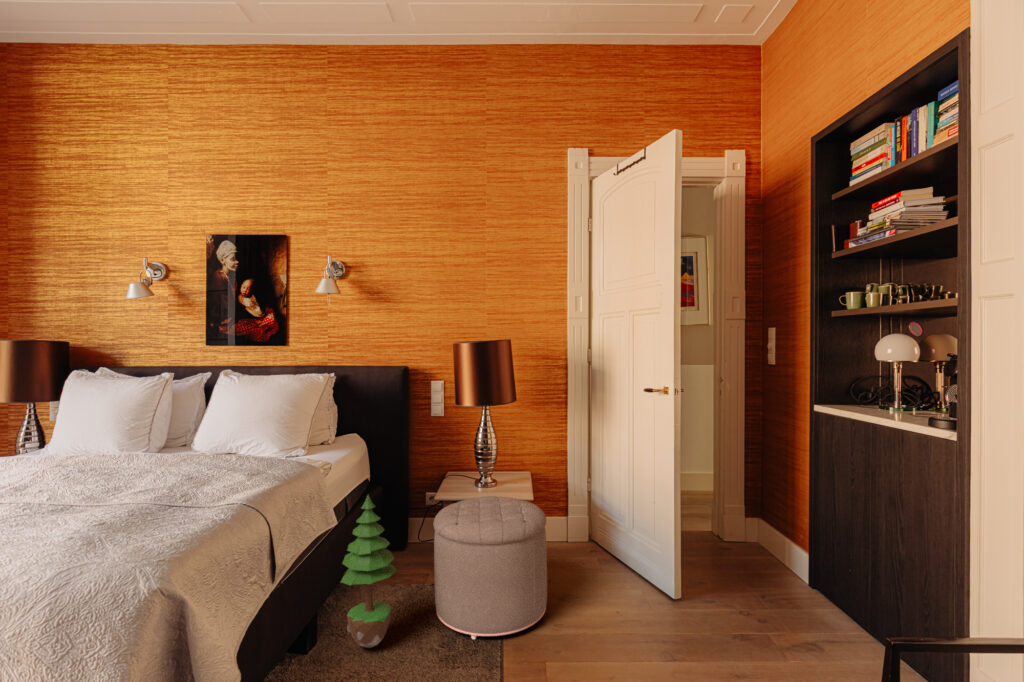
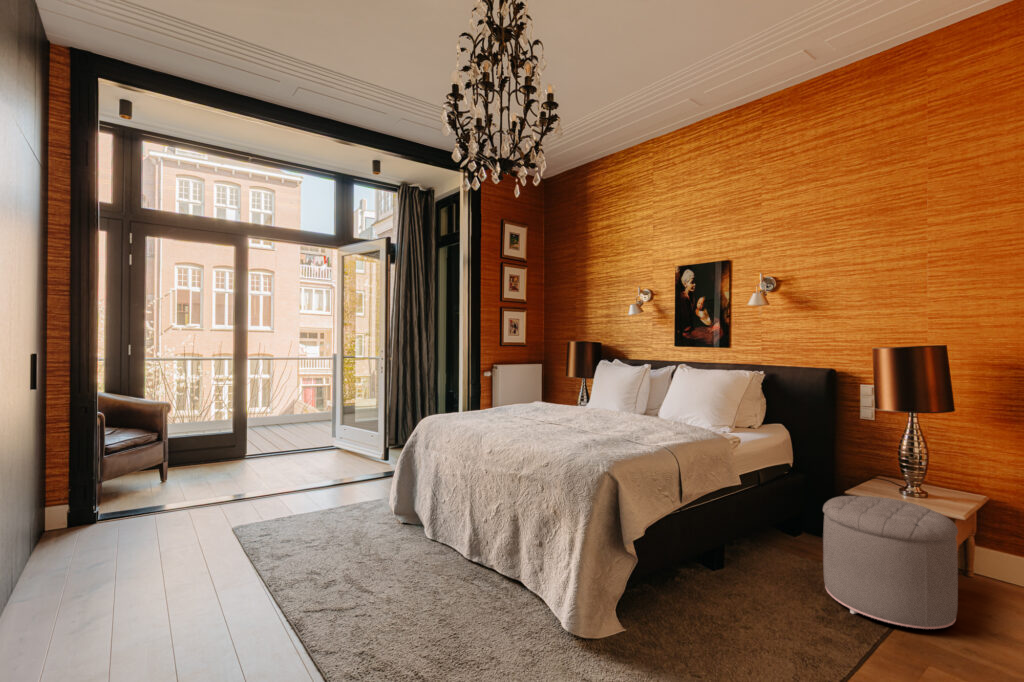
potted tree: present [340,495,396,648] -> none [734,463,781,582]

